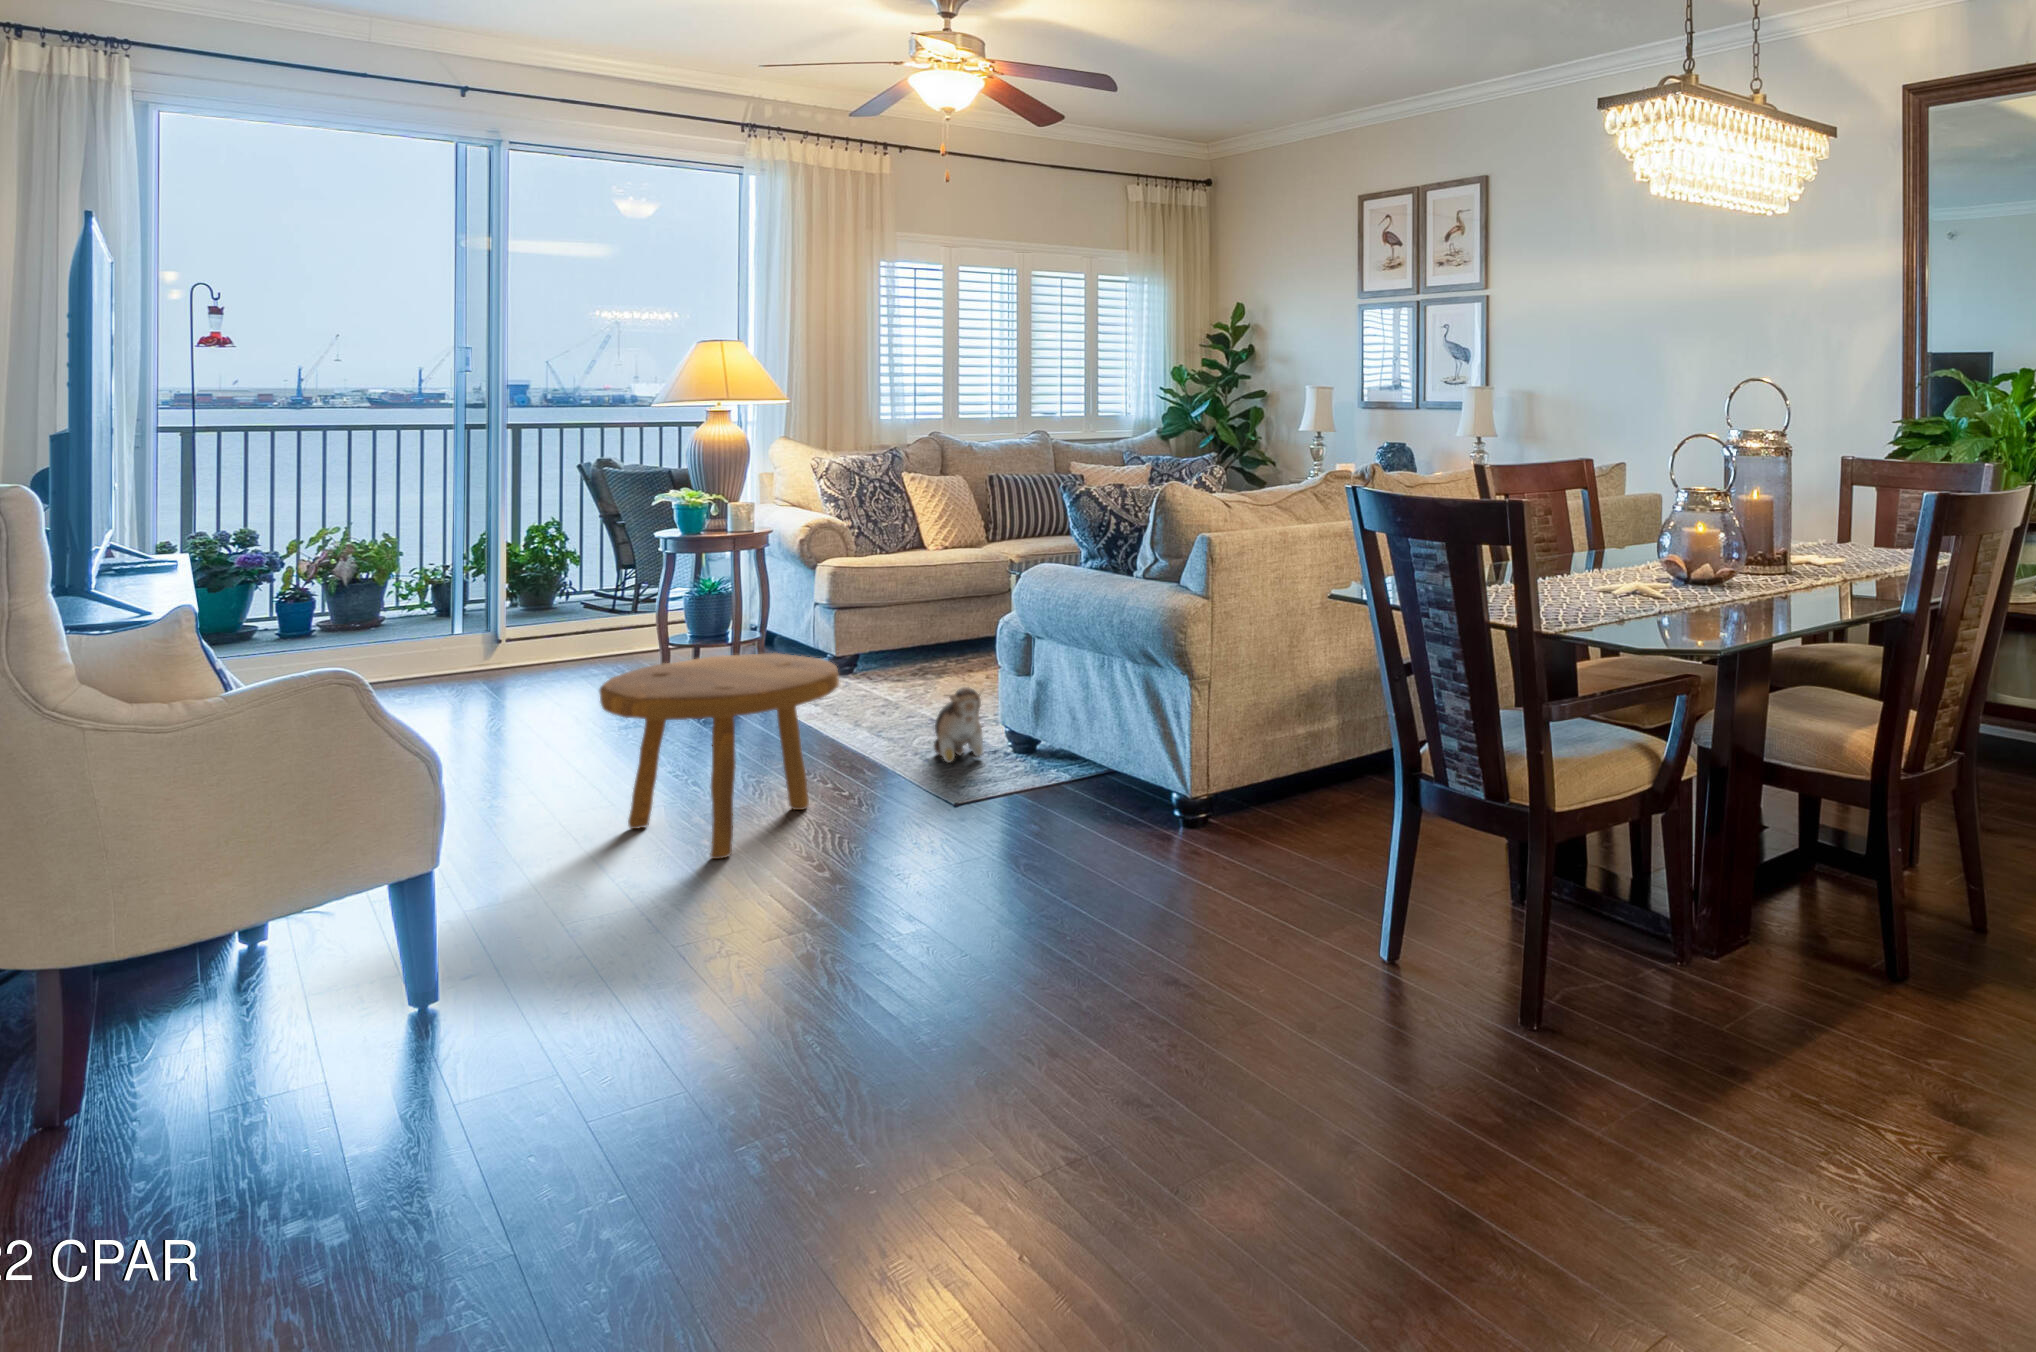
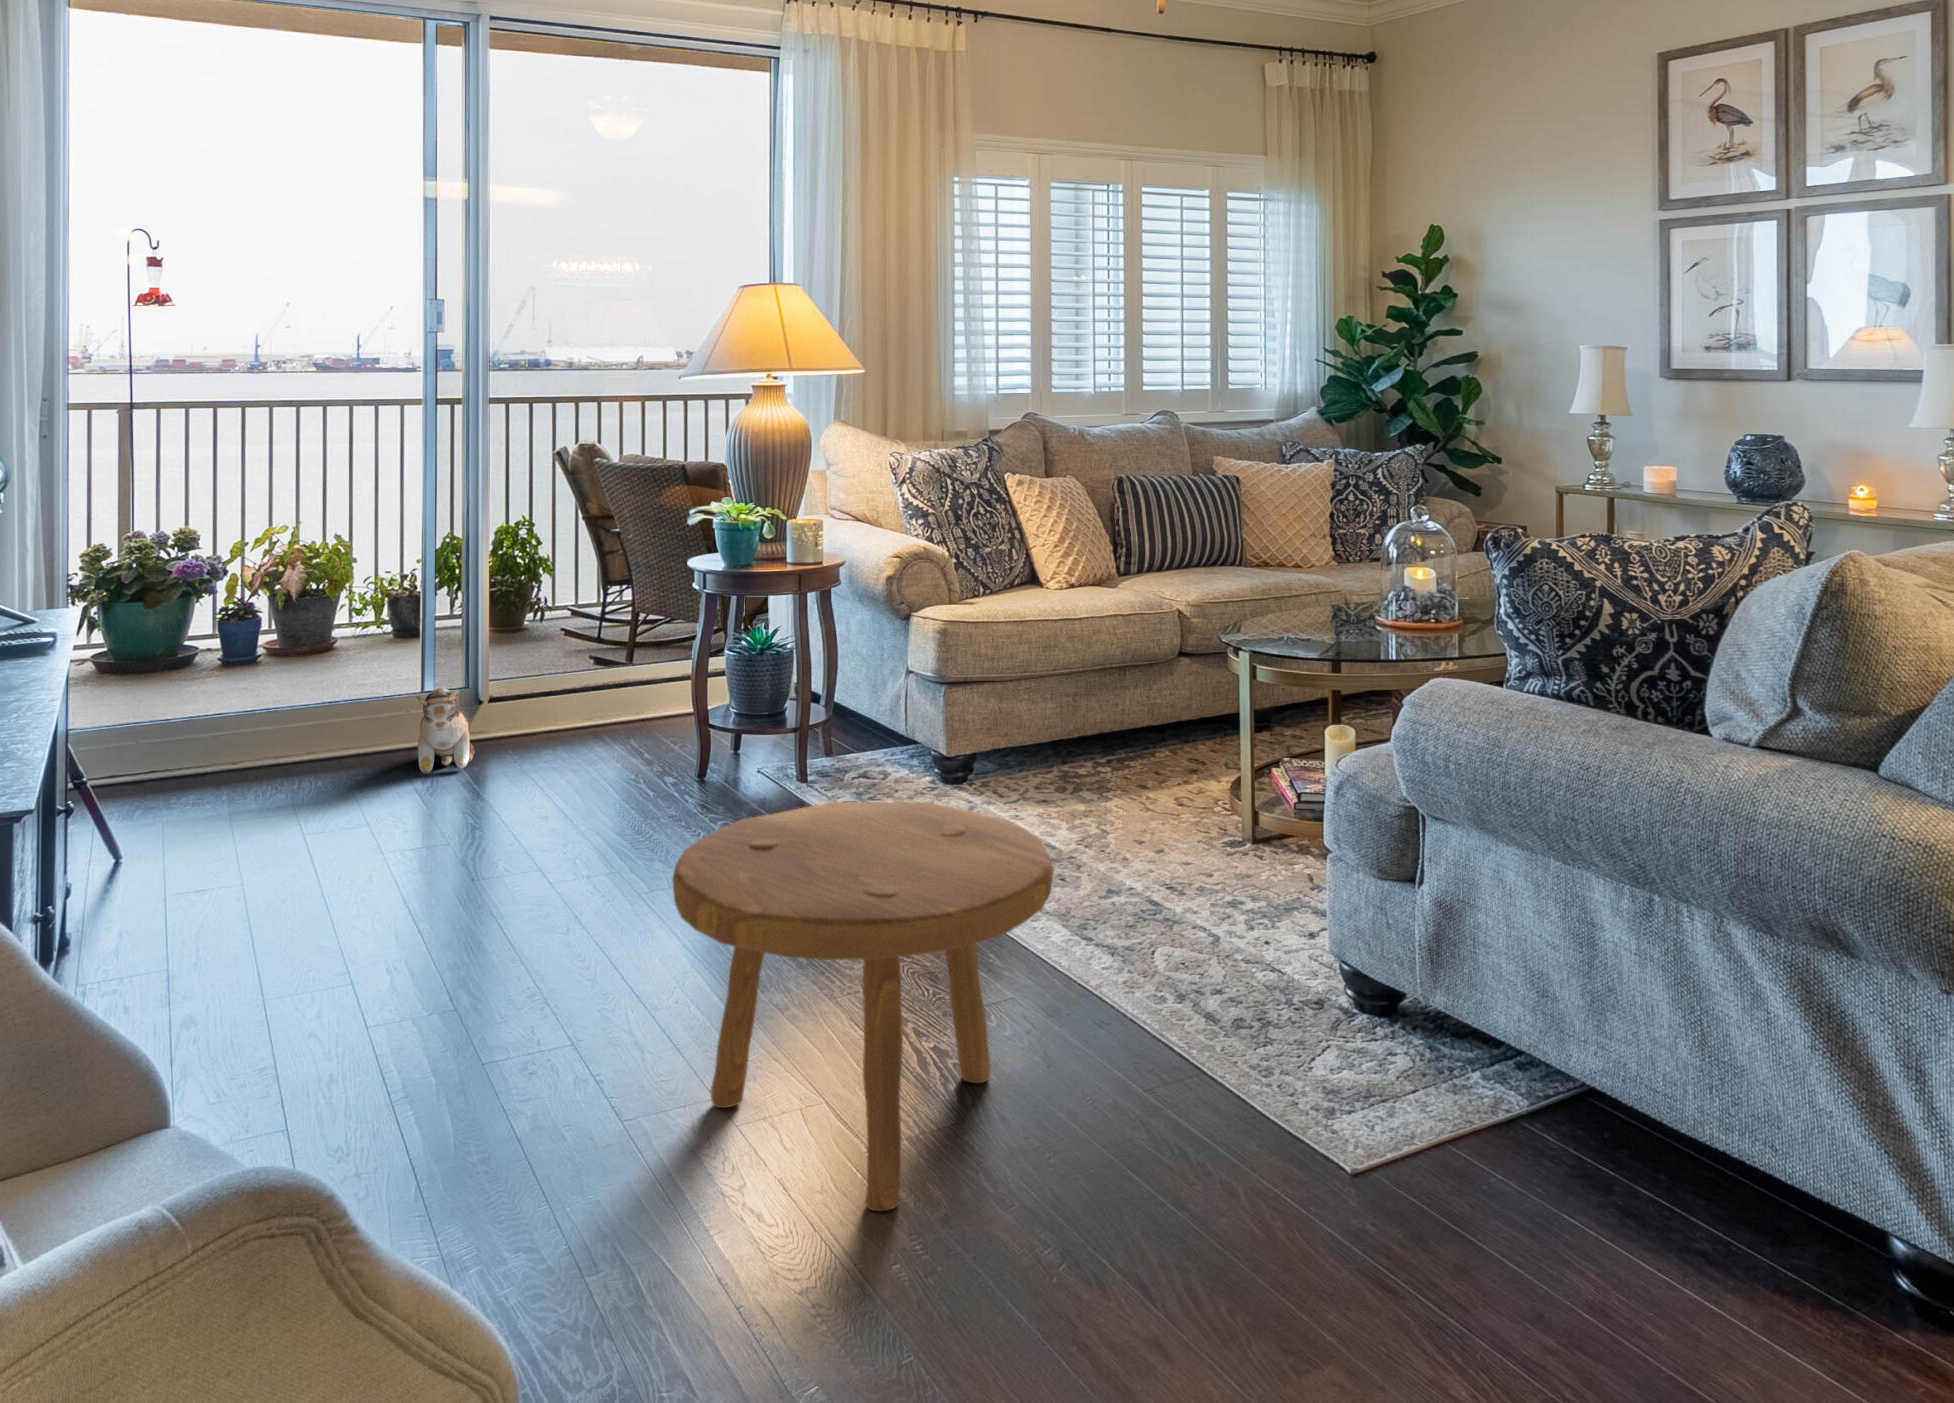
plush toy: present [934,687,983,763] -> present [417,688,474,773]

